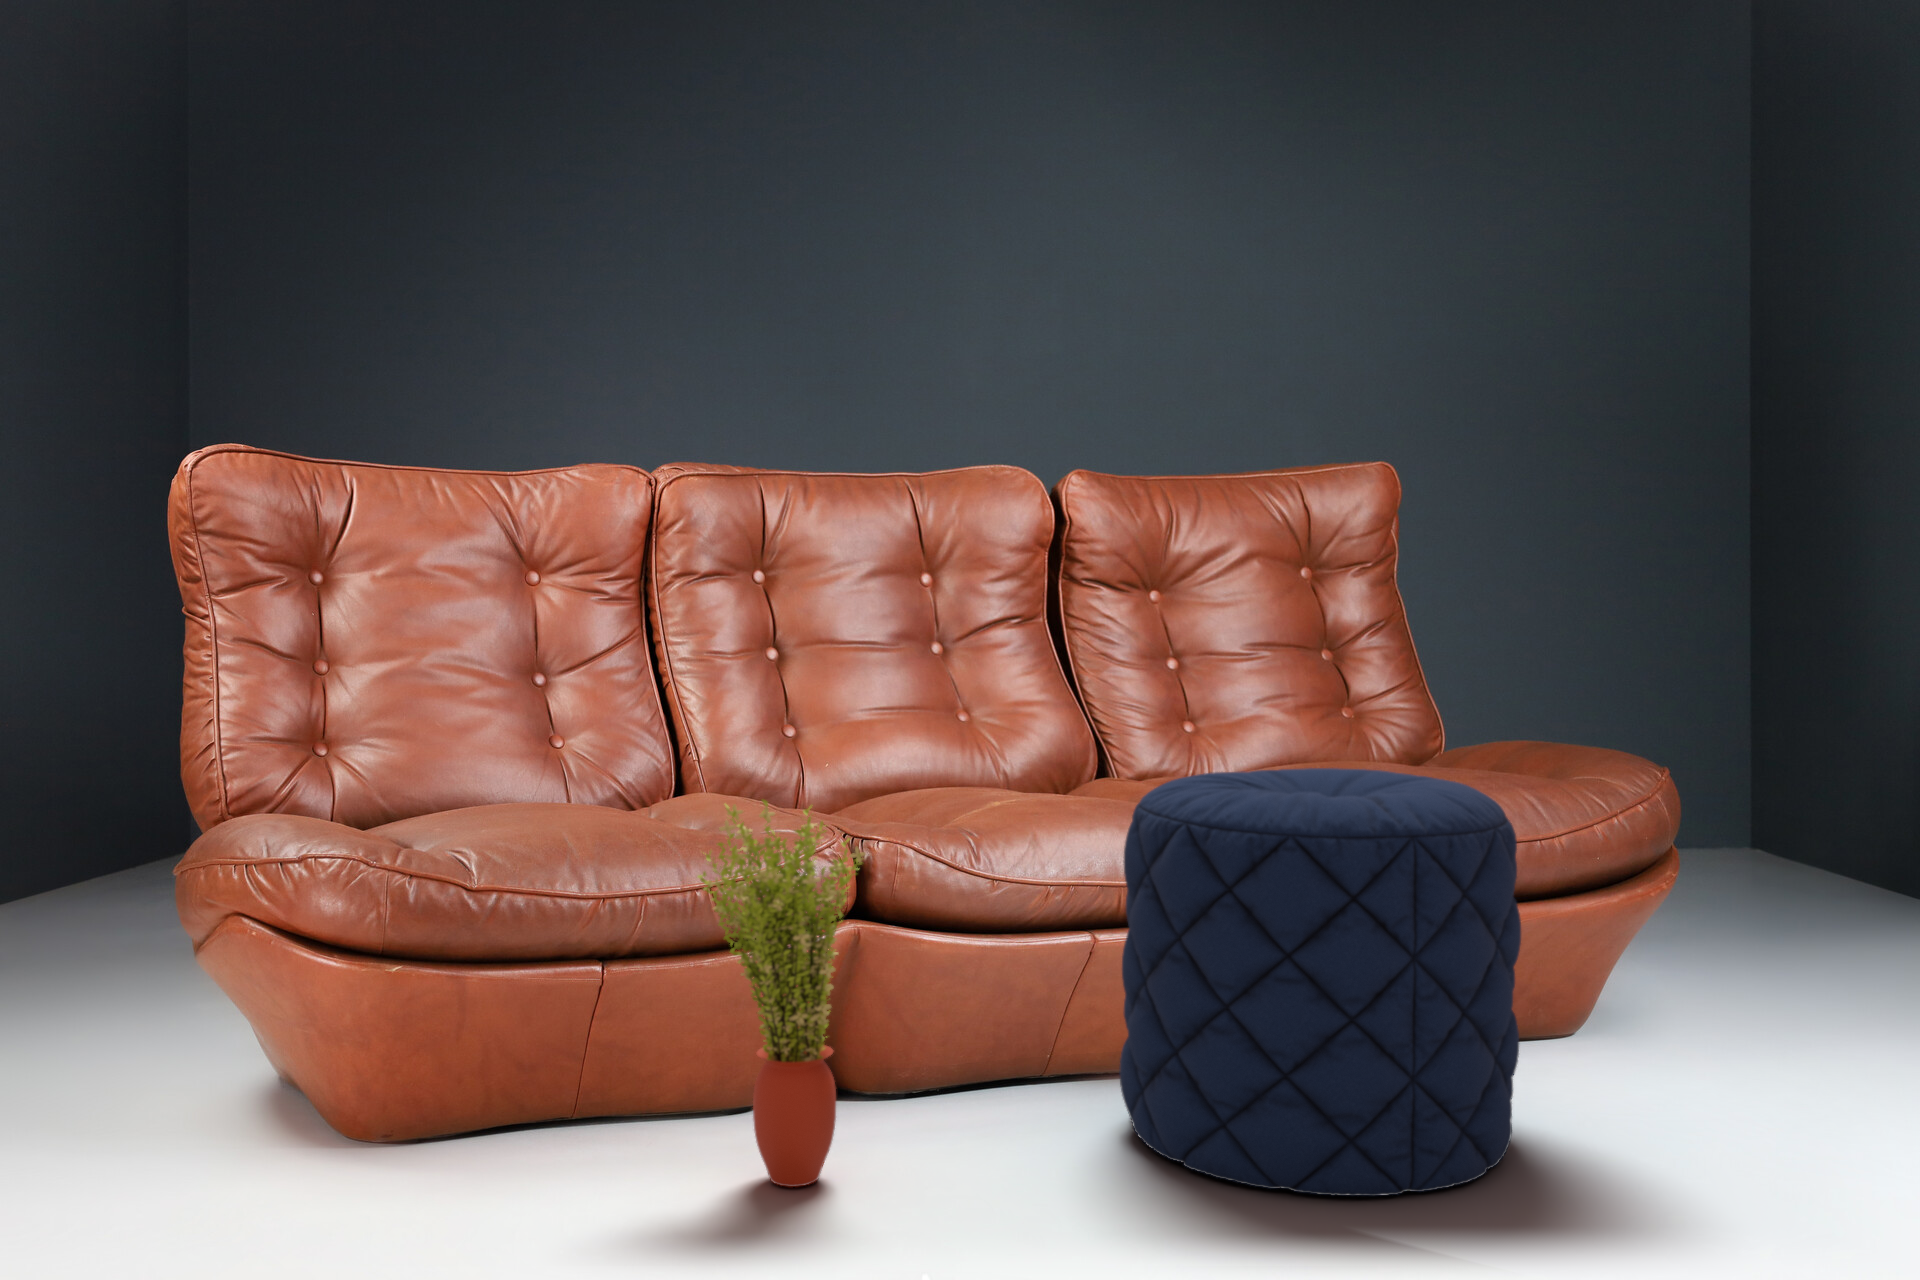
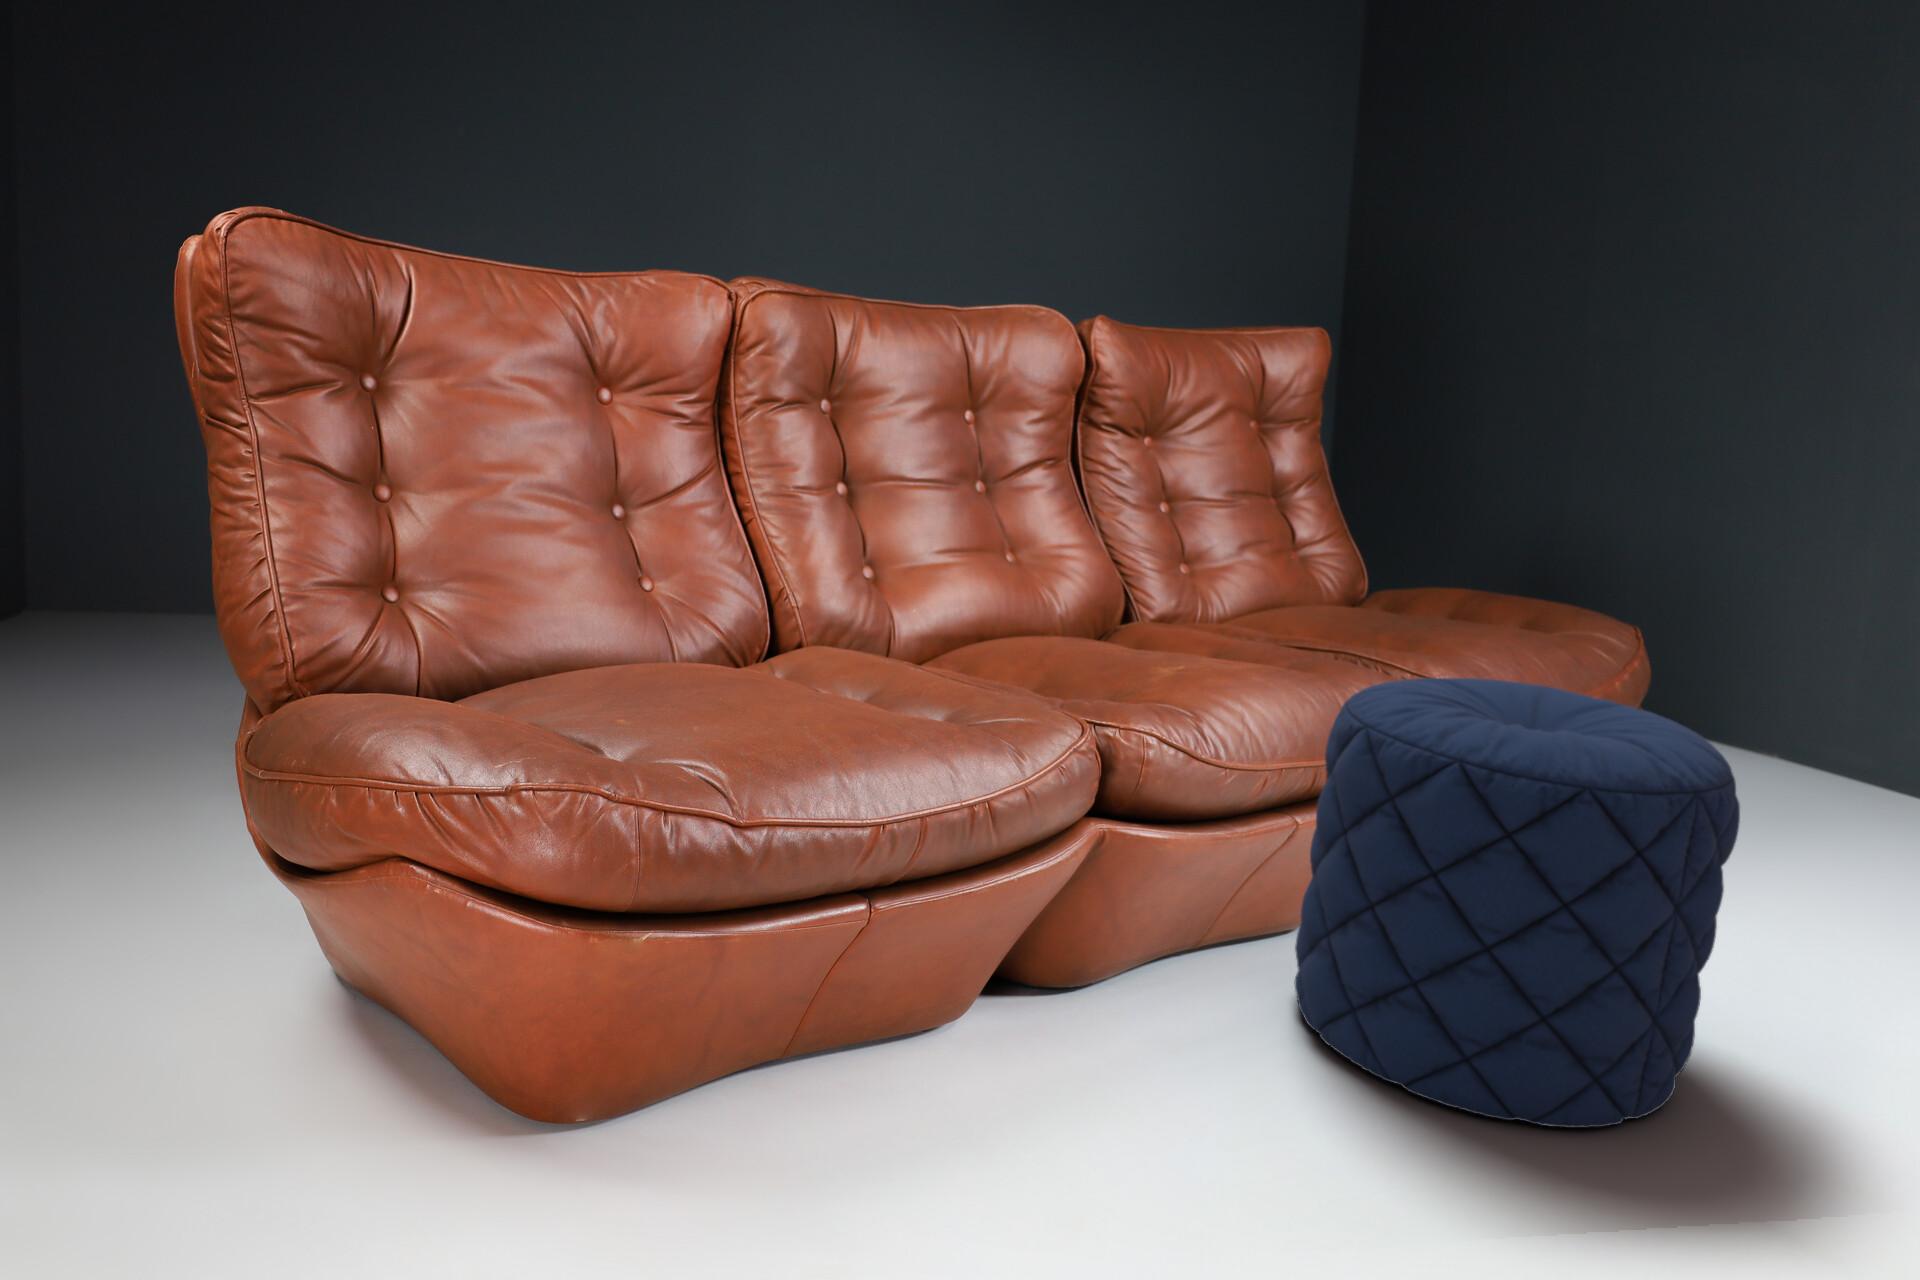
potted plant: present [698,800,866,1187] -> none [990,728,1173,1137]

